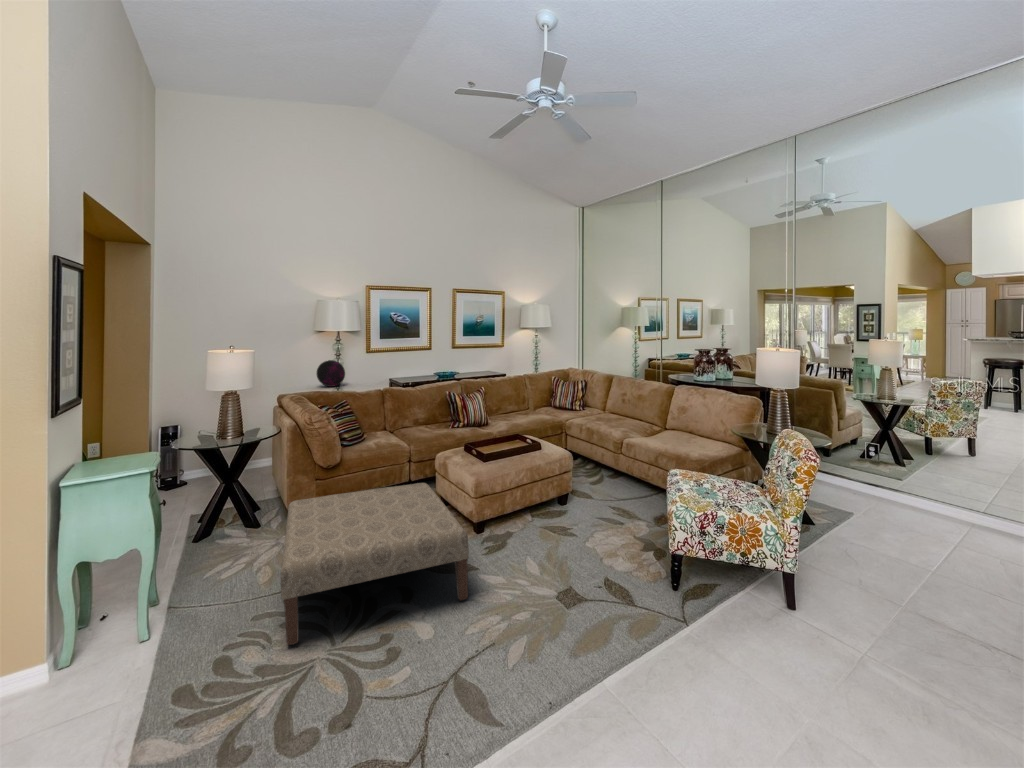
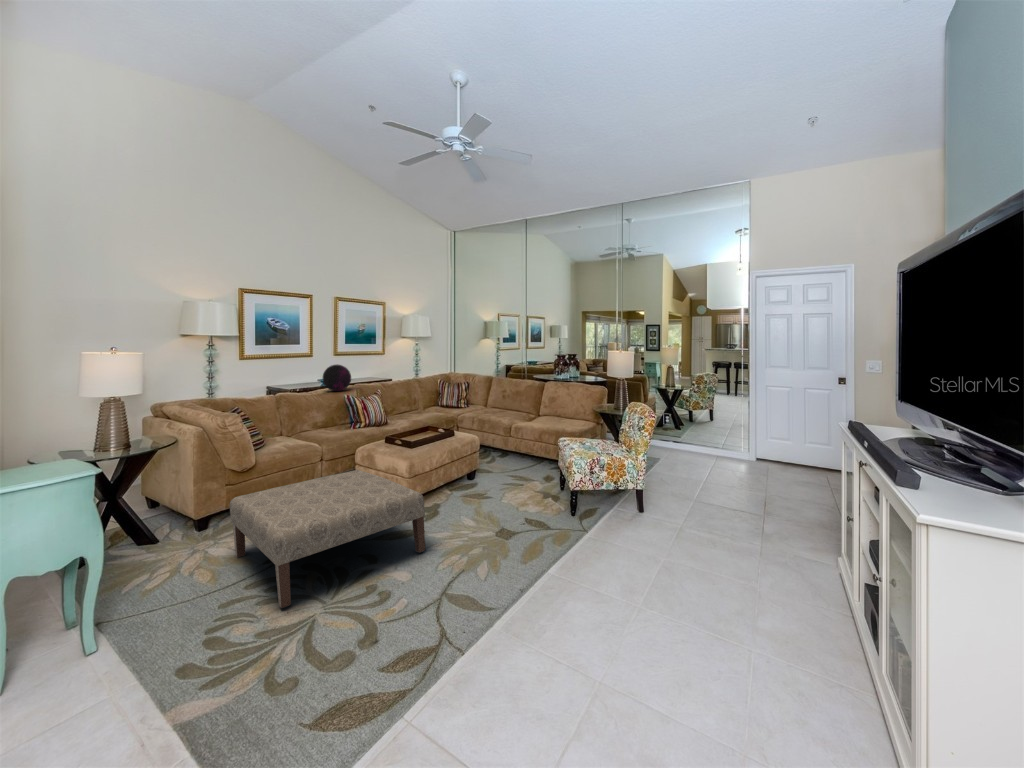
decorative orb: present [317,360,345,387] -> present [323,364,351,391]

